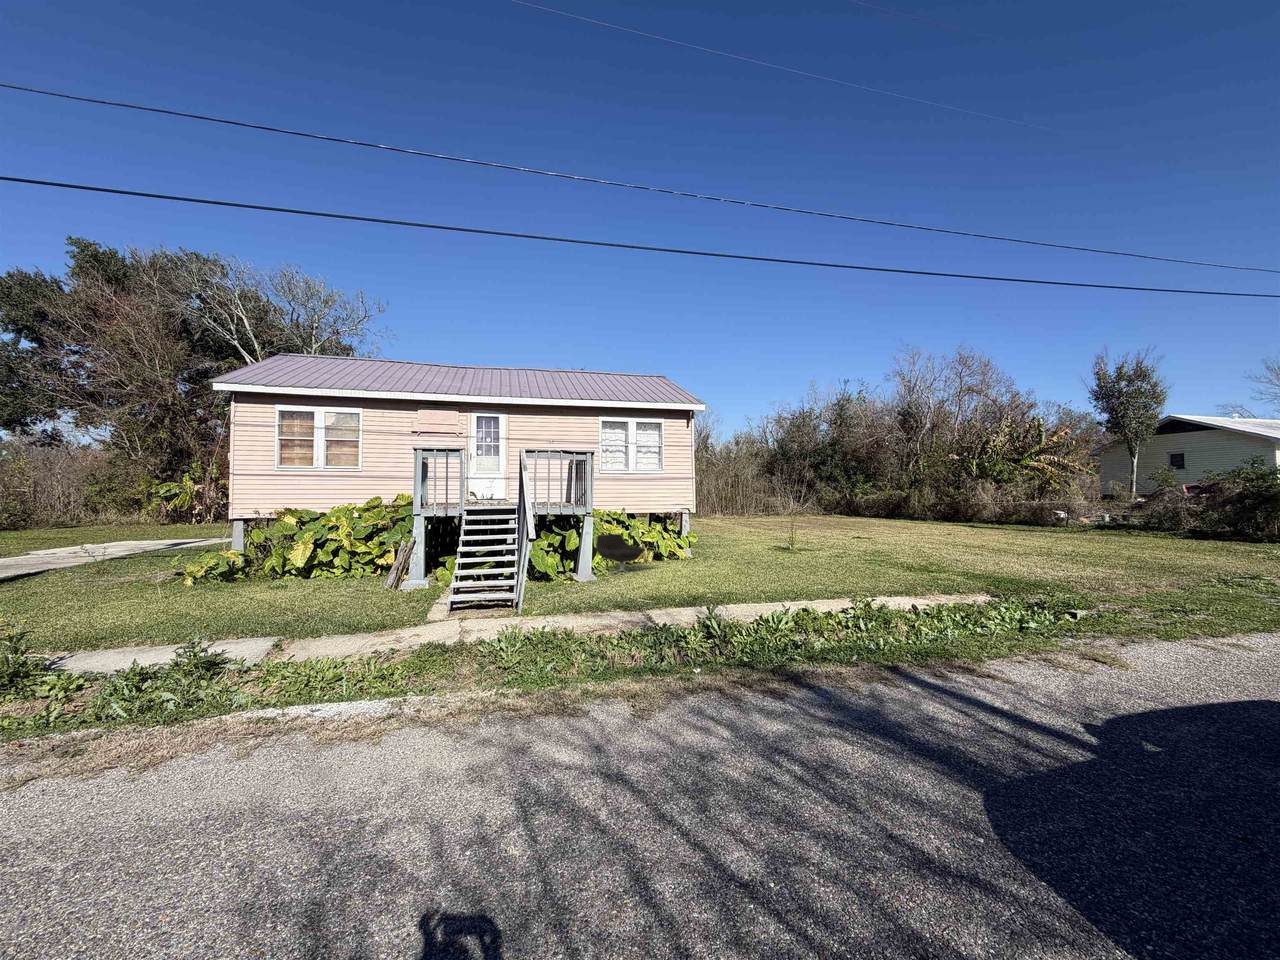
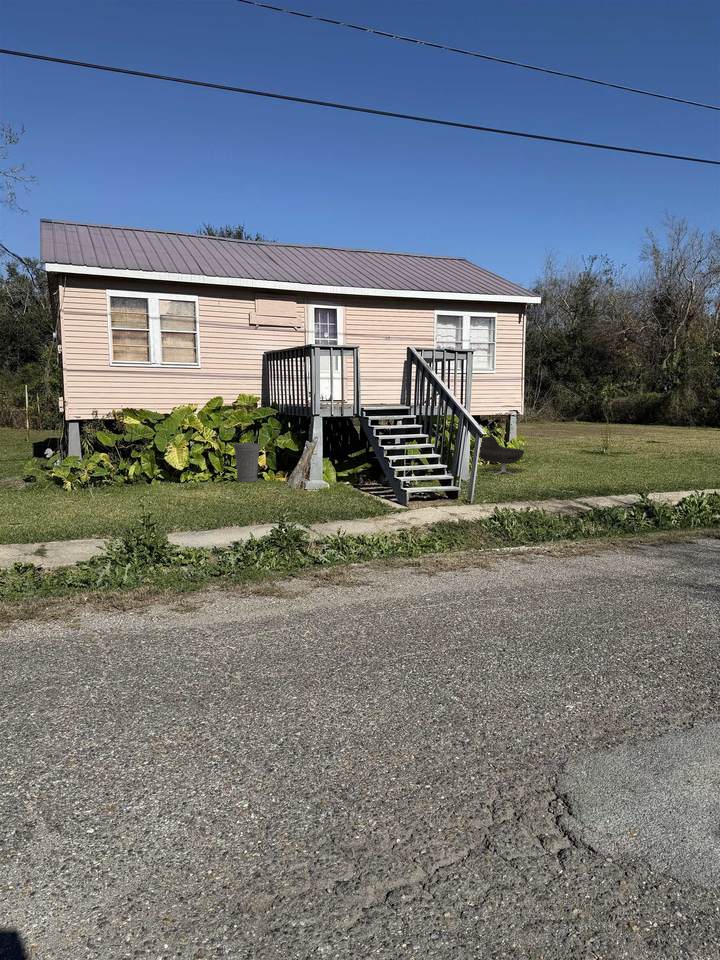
trash can: none [334,540,362,579] -> present [234,442,260,482]

